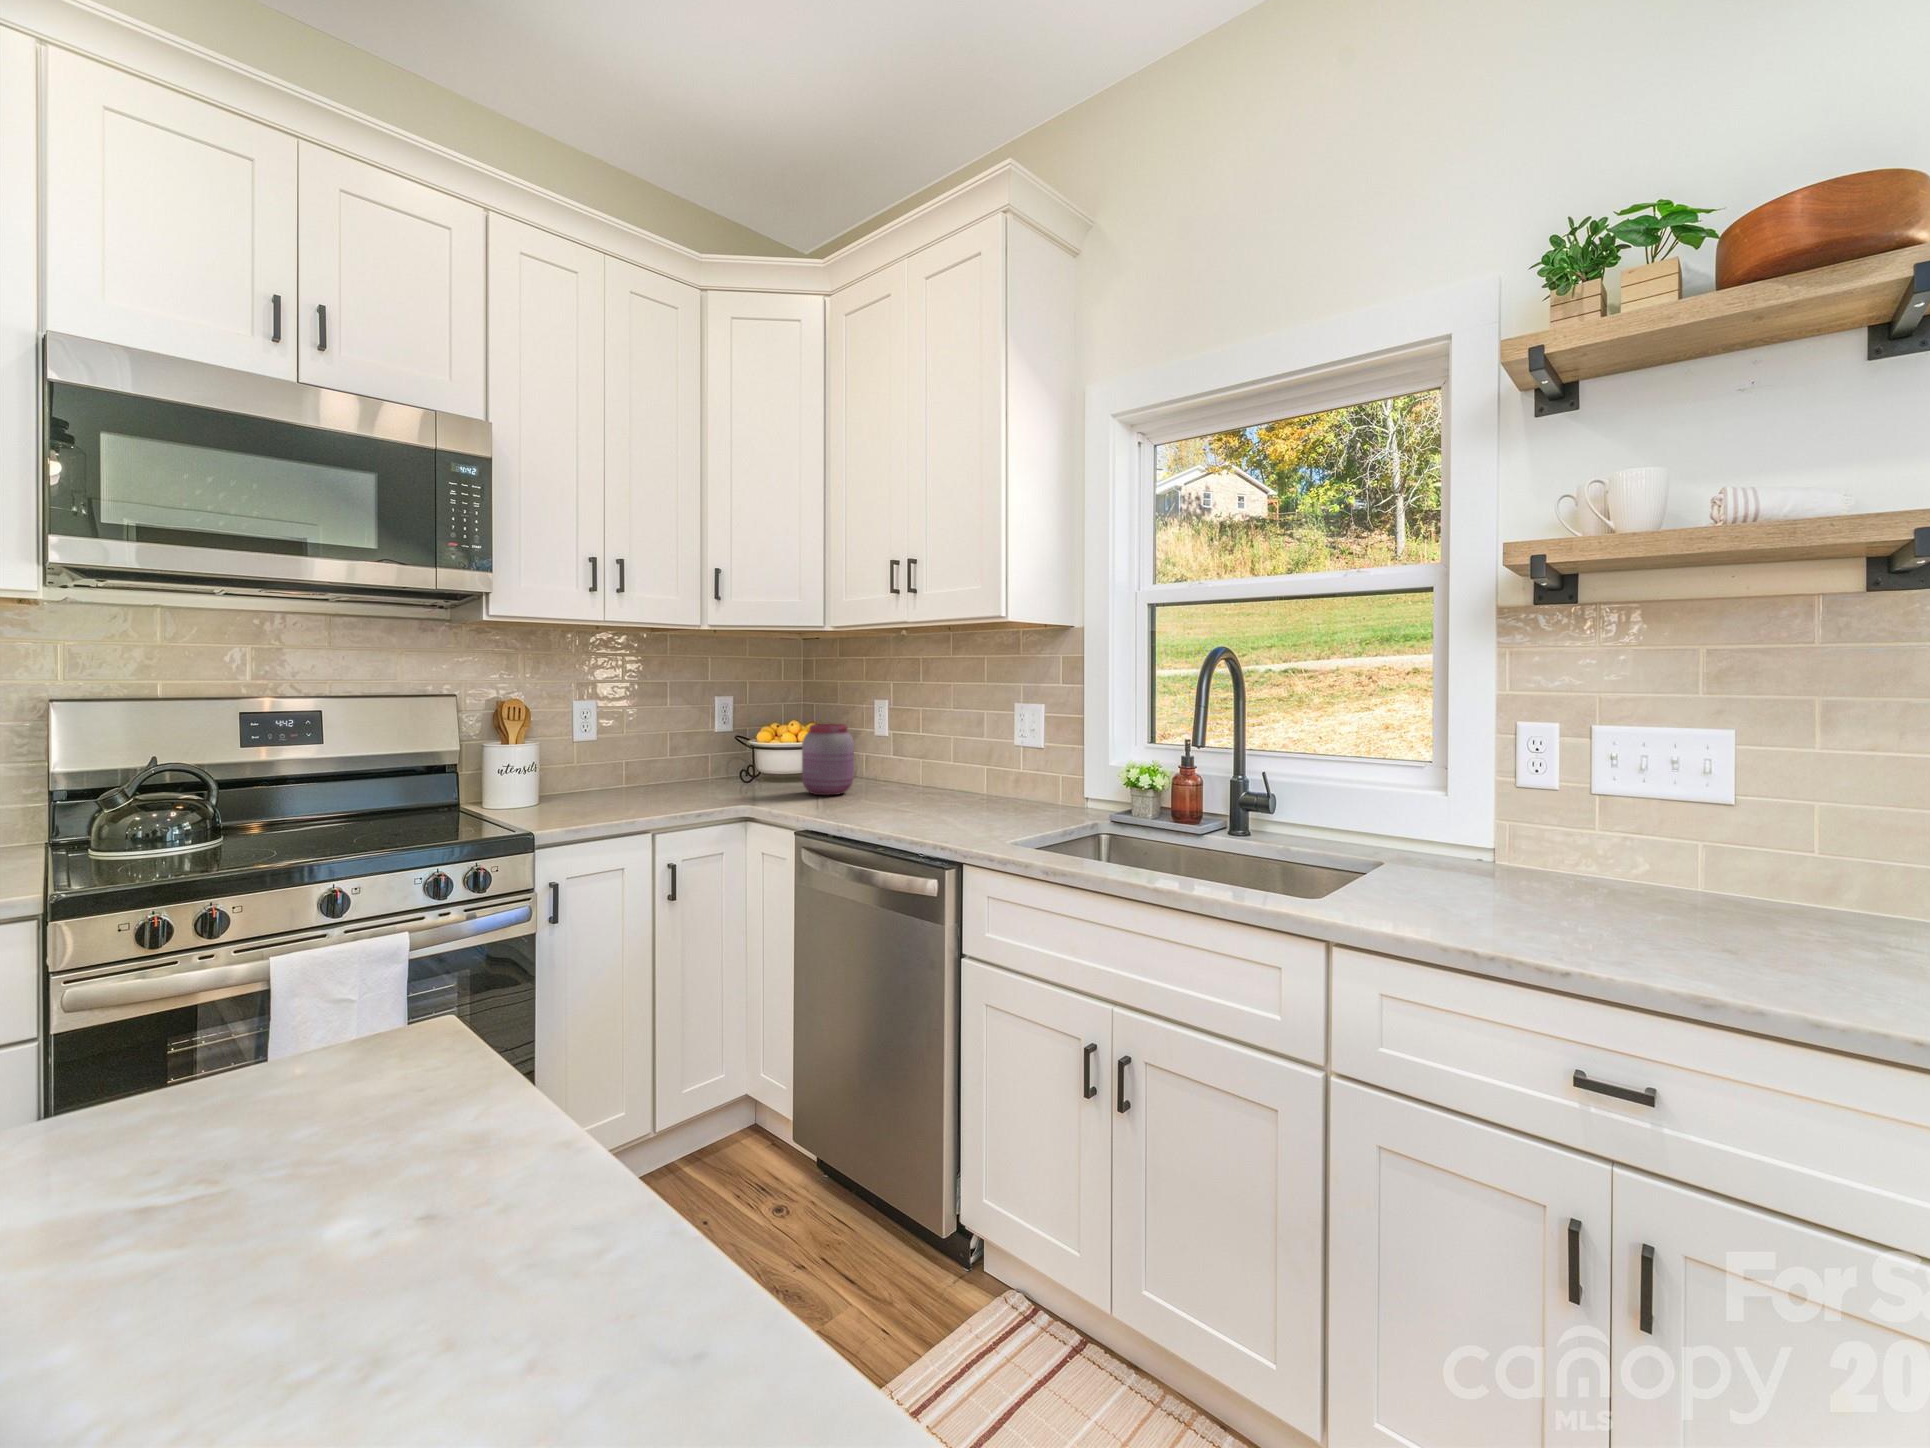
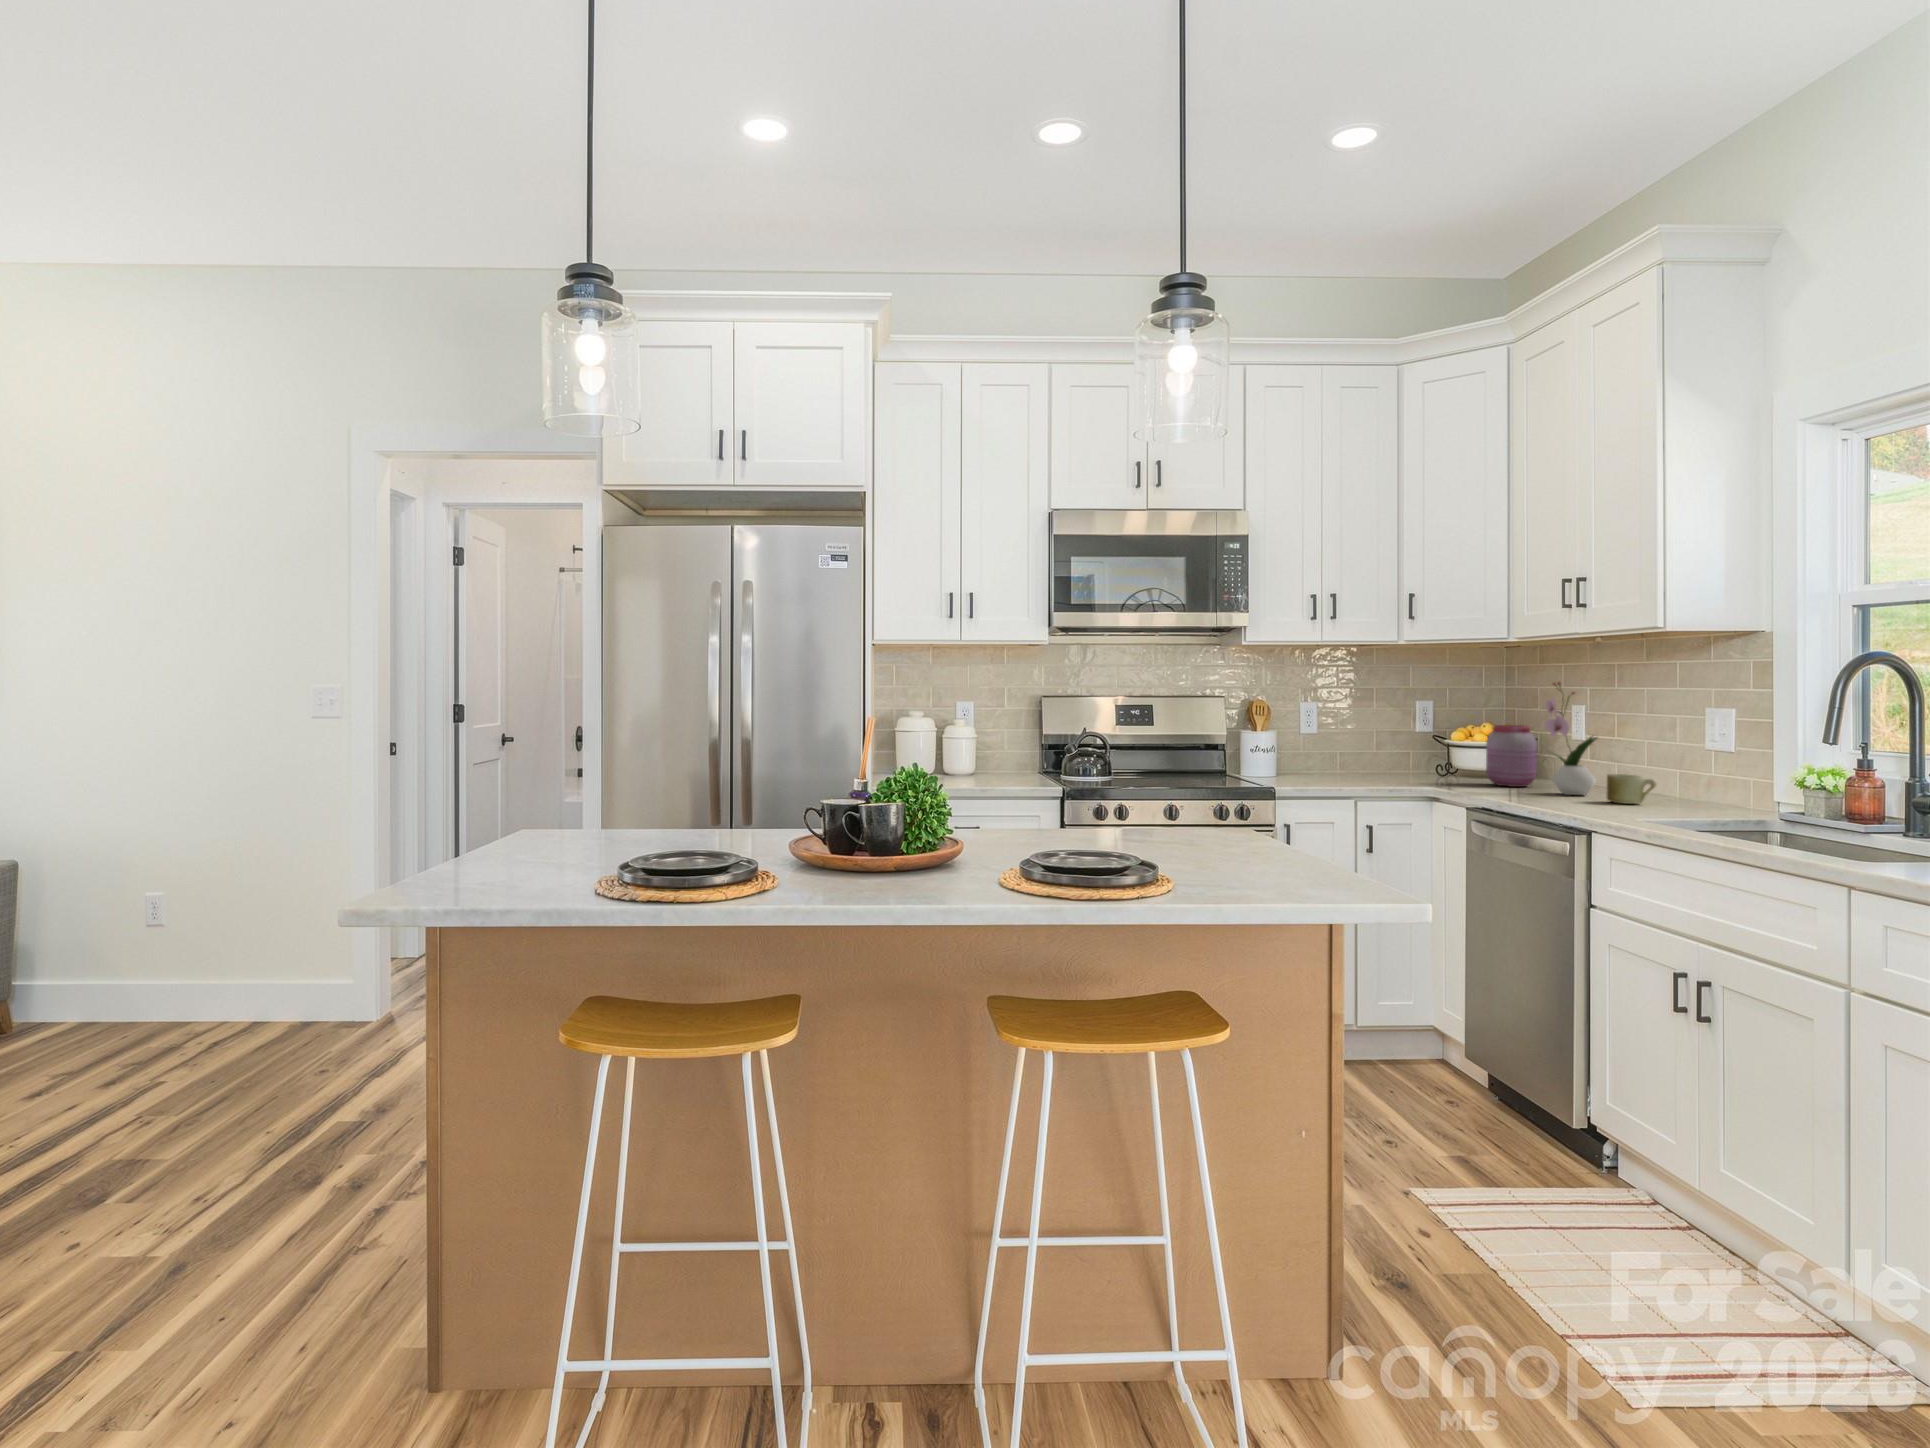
flower arrangement: none [871,675,926,804] -> present [1544,682,1596,795]
mug: none [942,778,990,814] -> present [1607,774,1657,804]

